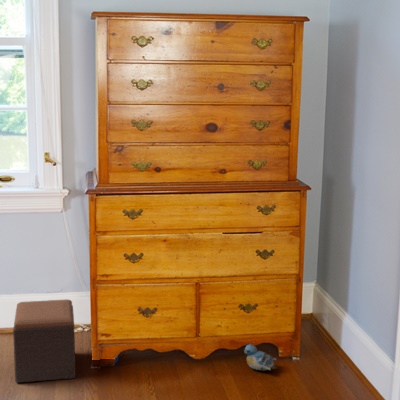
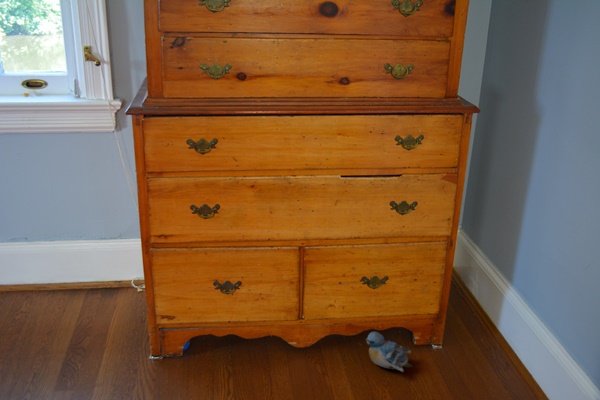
footstool: present [13,300,75,383] -> none [27,261,131,383]

